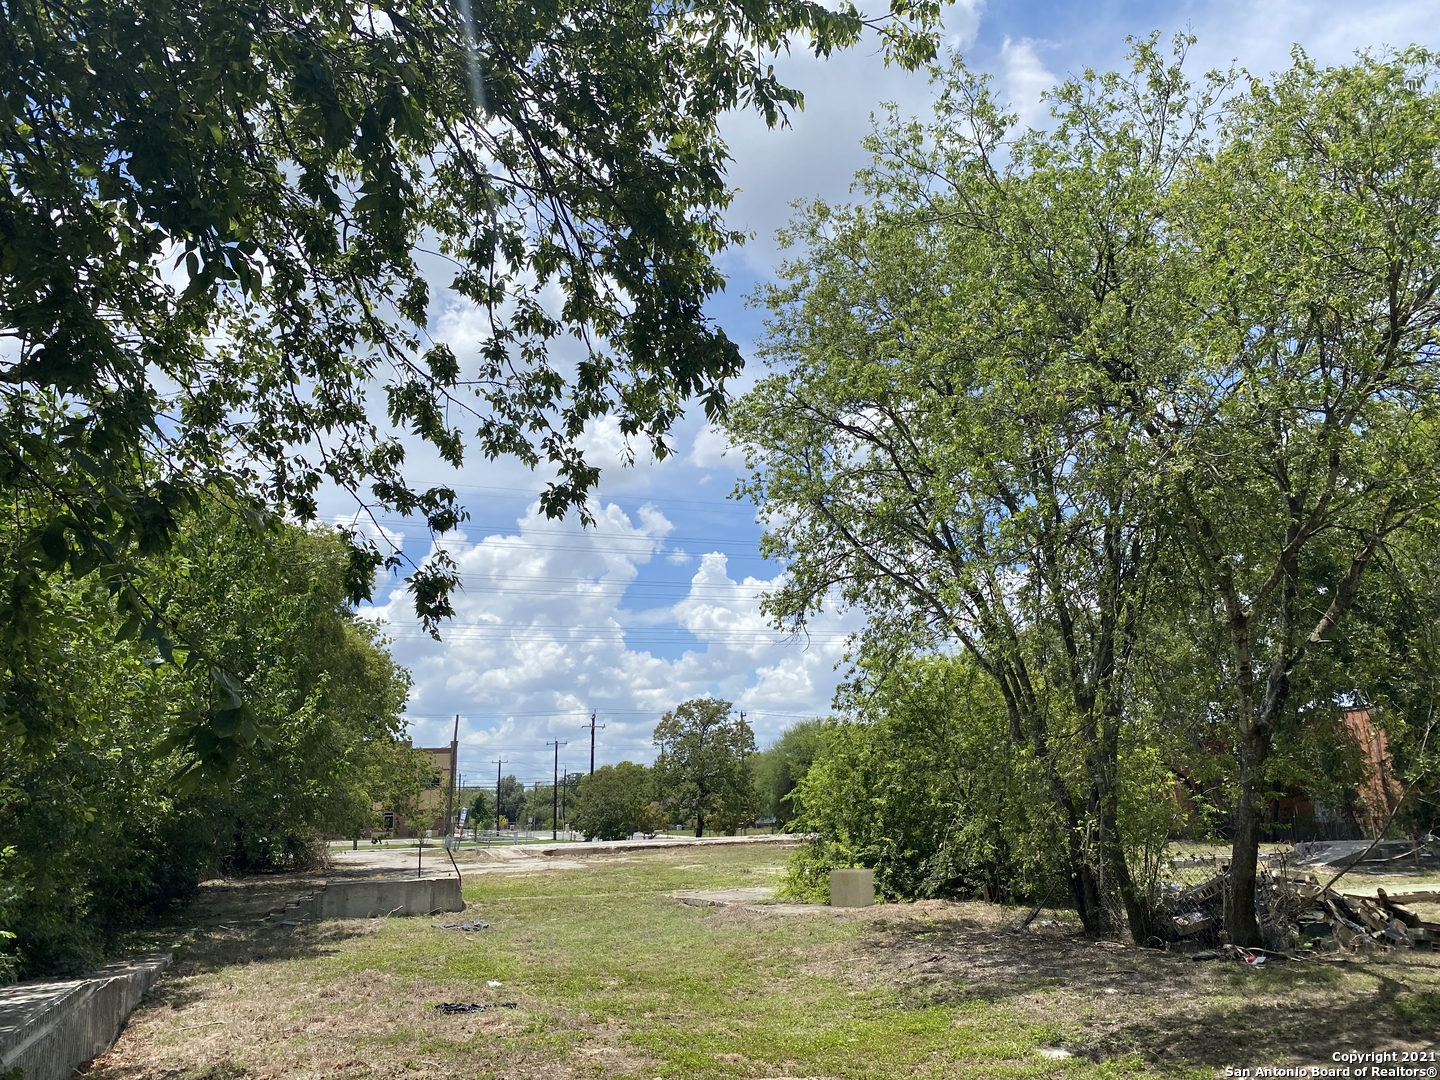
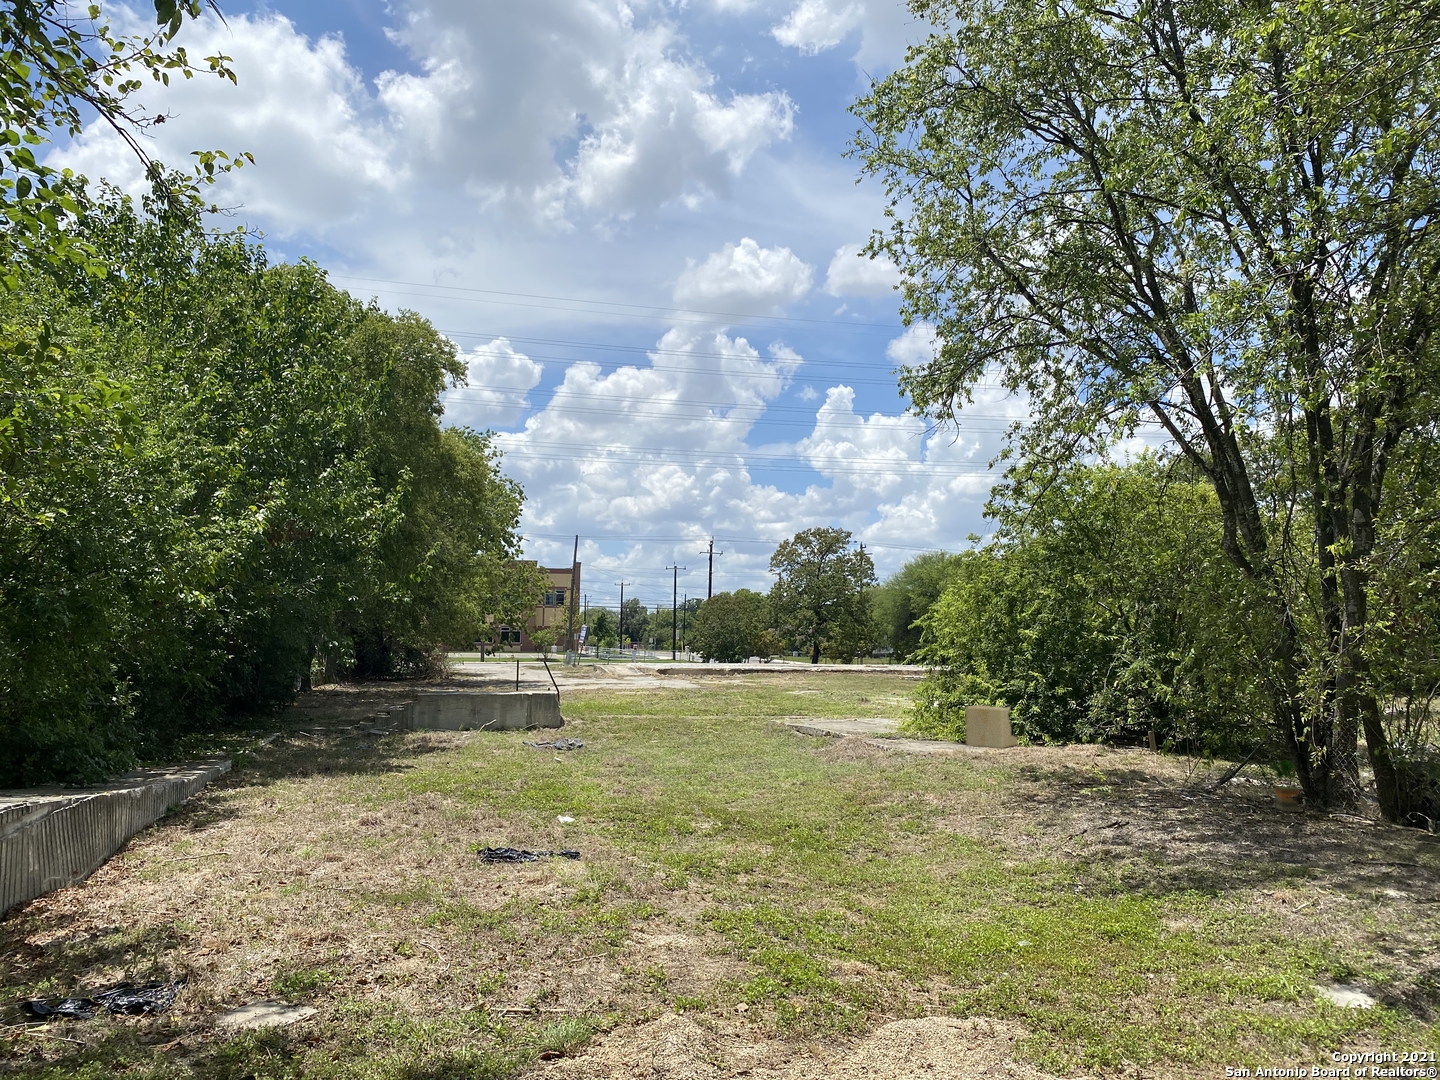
potted tree: none [1057,900,1088,943] -> present [1269,760,1302,812]

